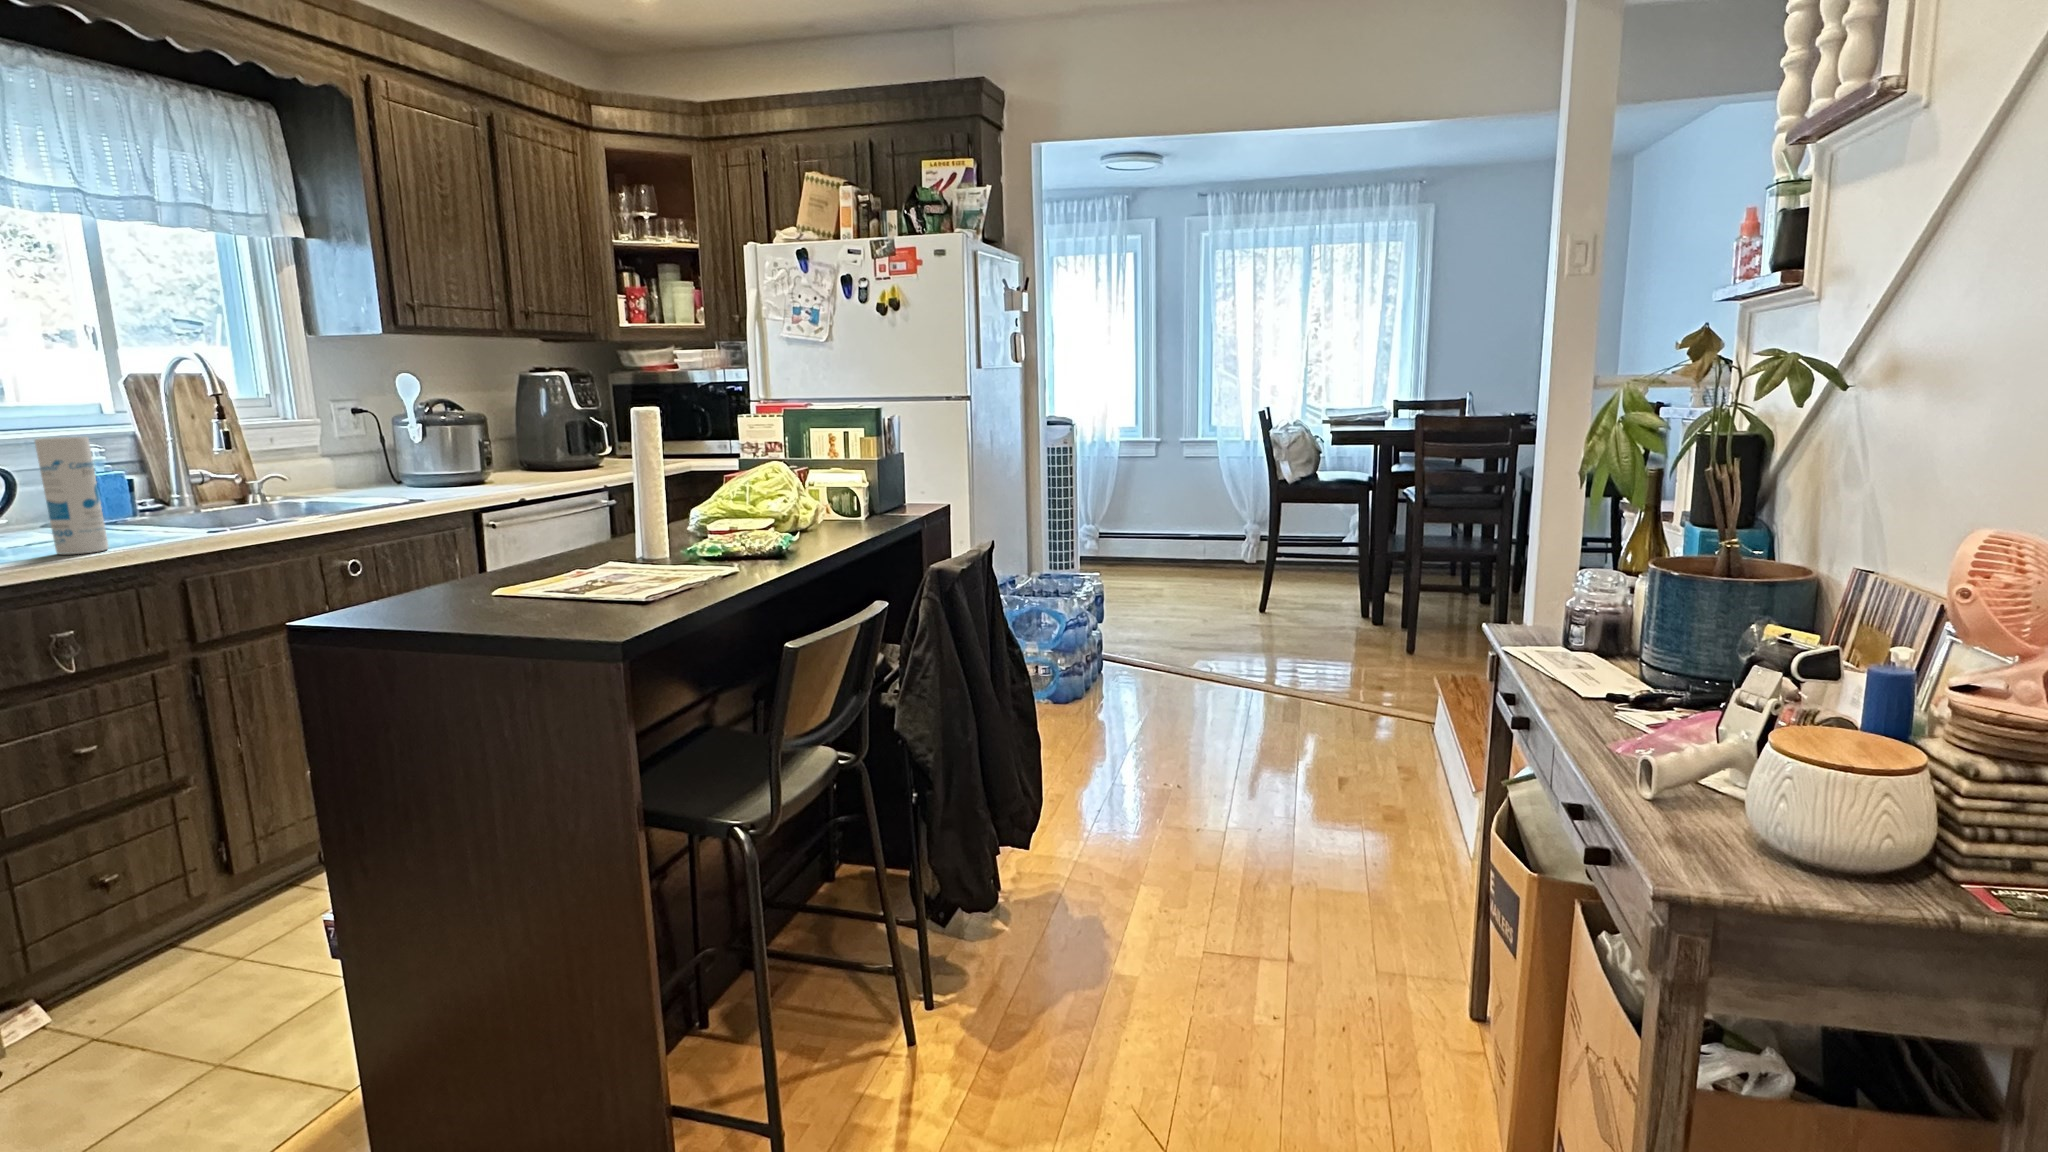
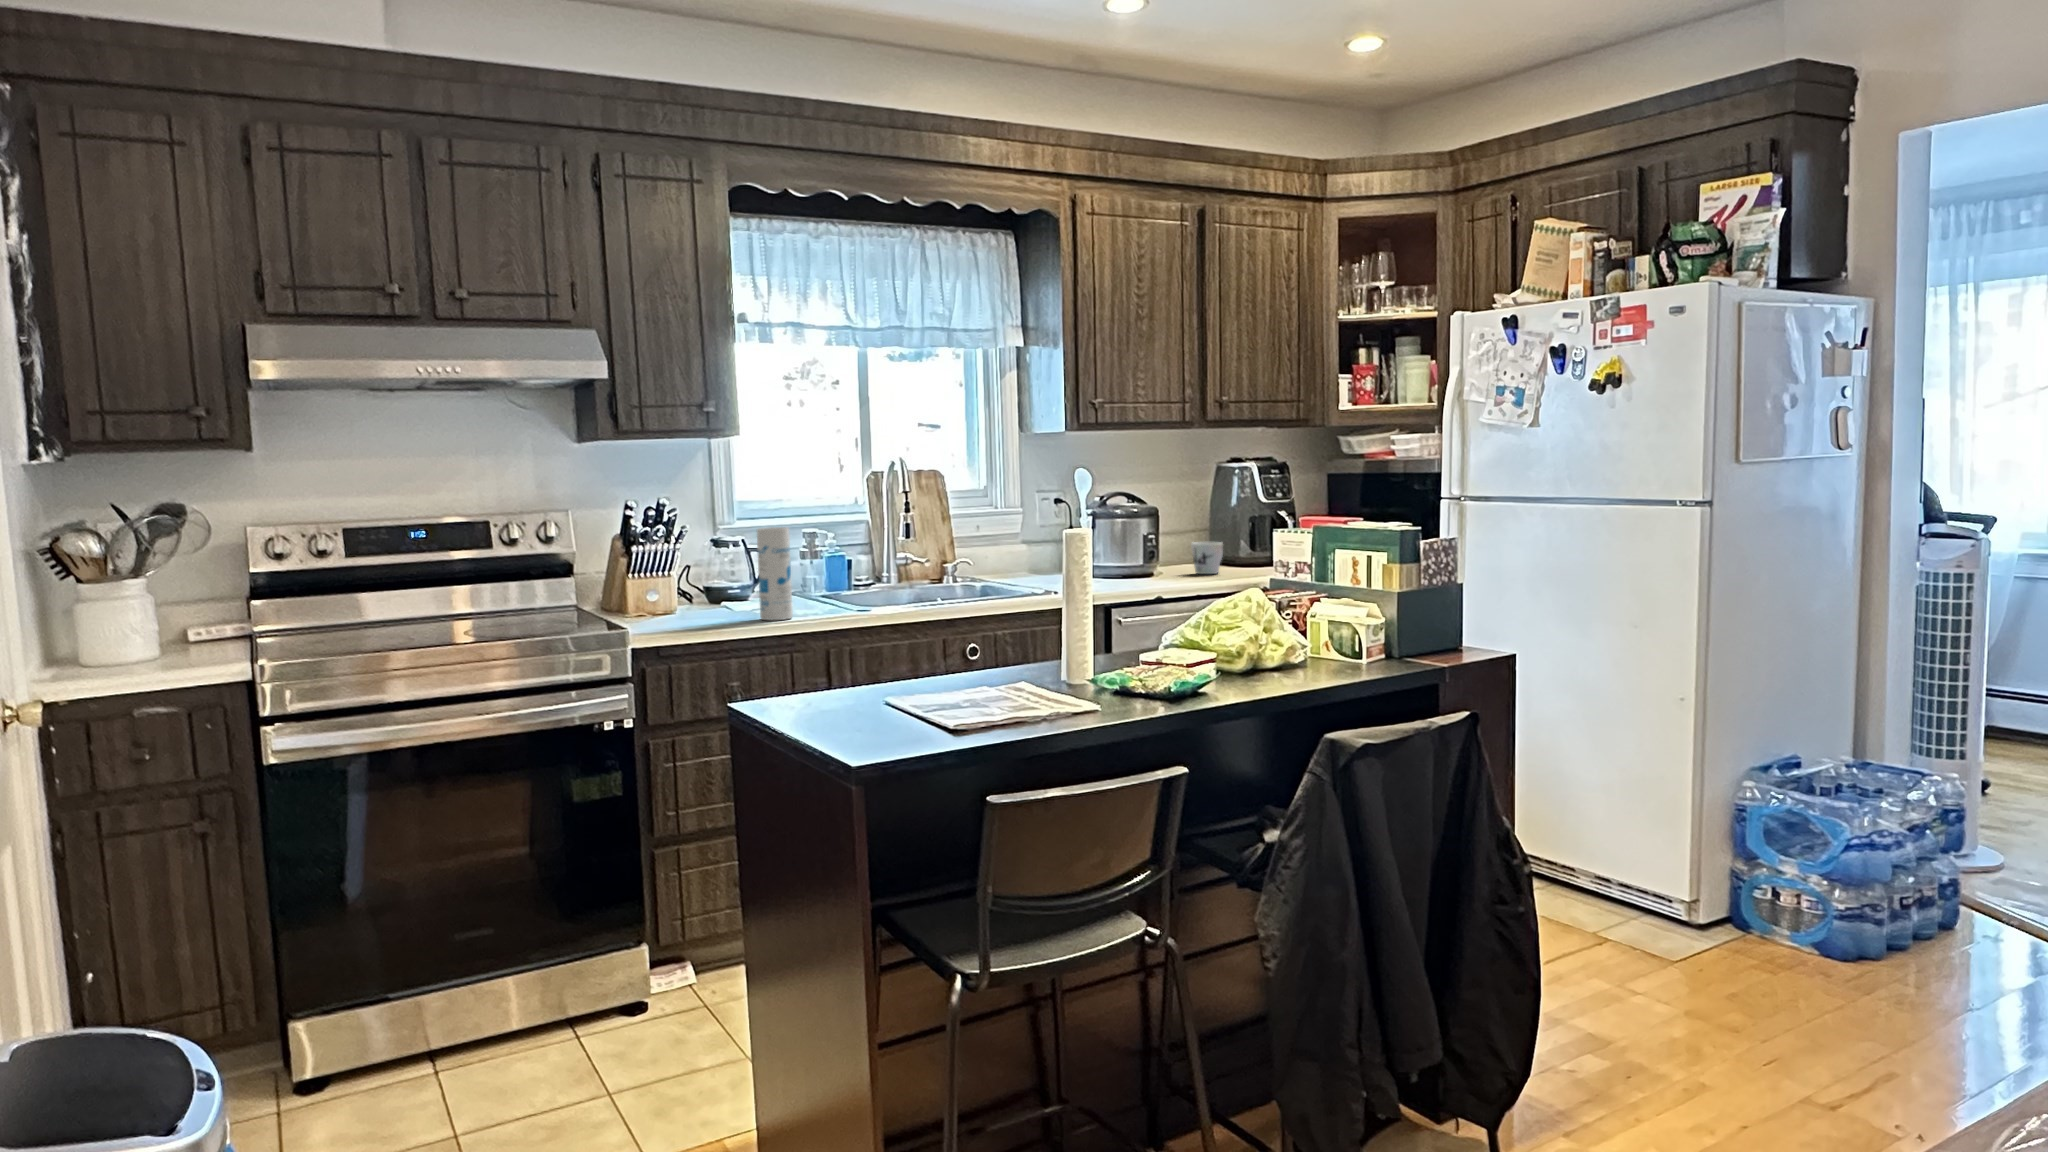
mug: none [521,446,554,477] -> present [1191,542,1223,574]

